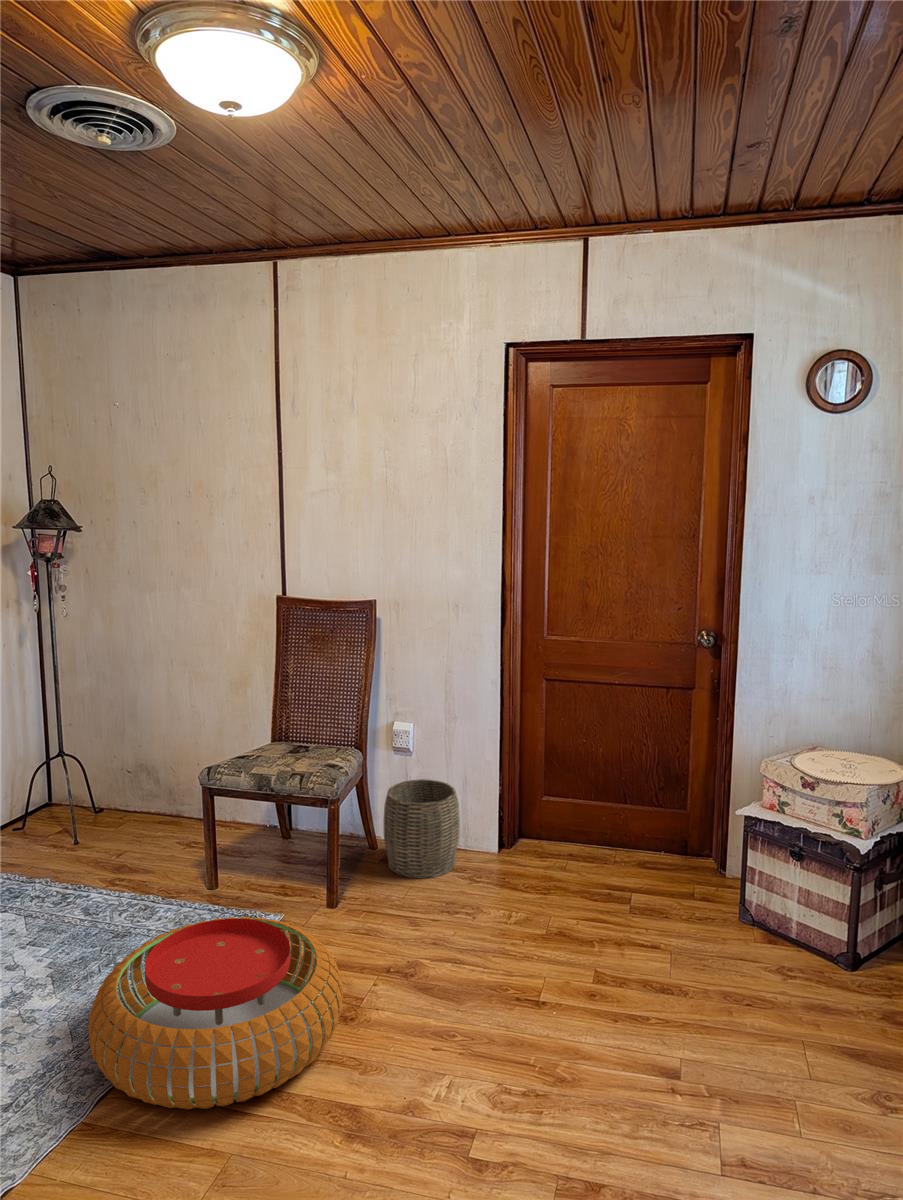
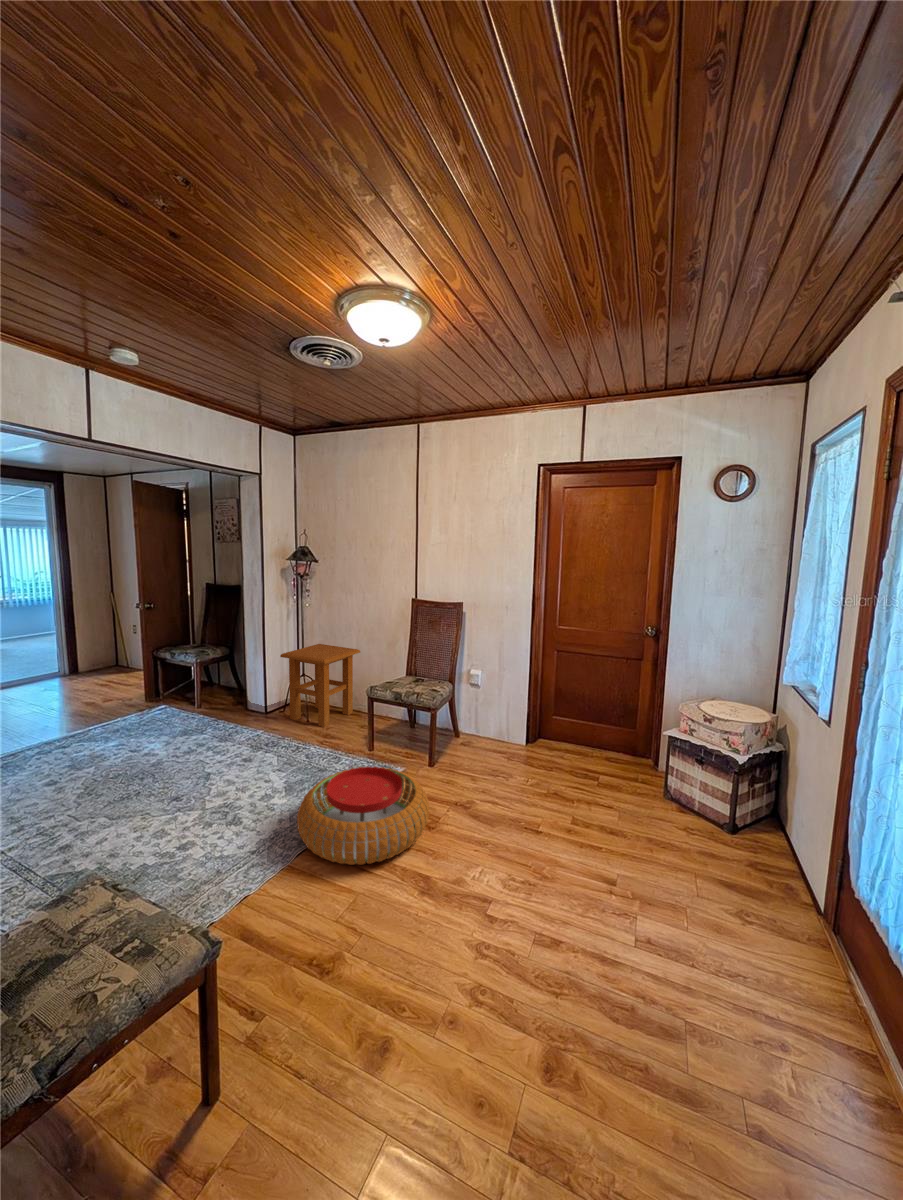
side table: none [14,687,175,849] -> present [280,644,360,727]
woven basket: present [384,779,460,878] -> none [463,703,505,757]

